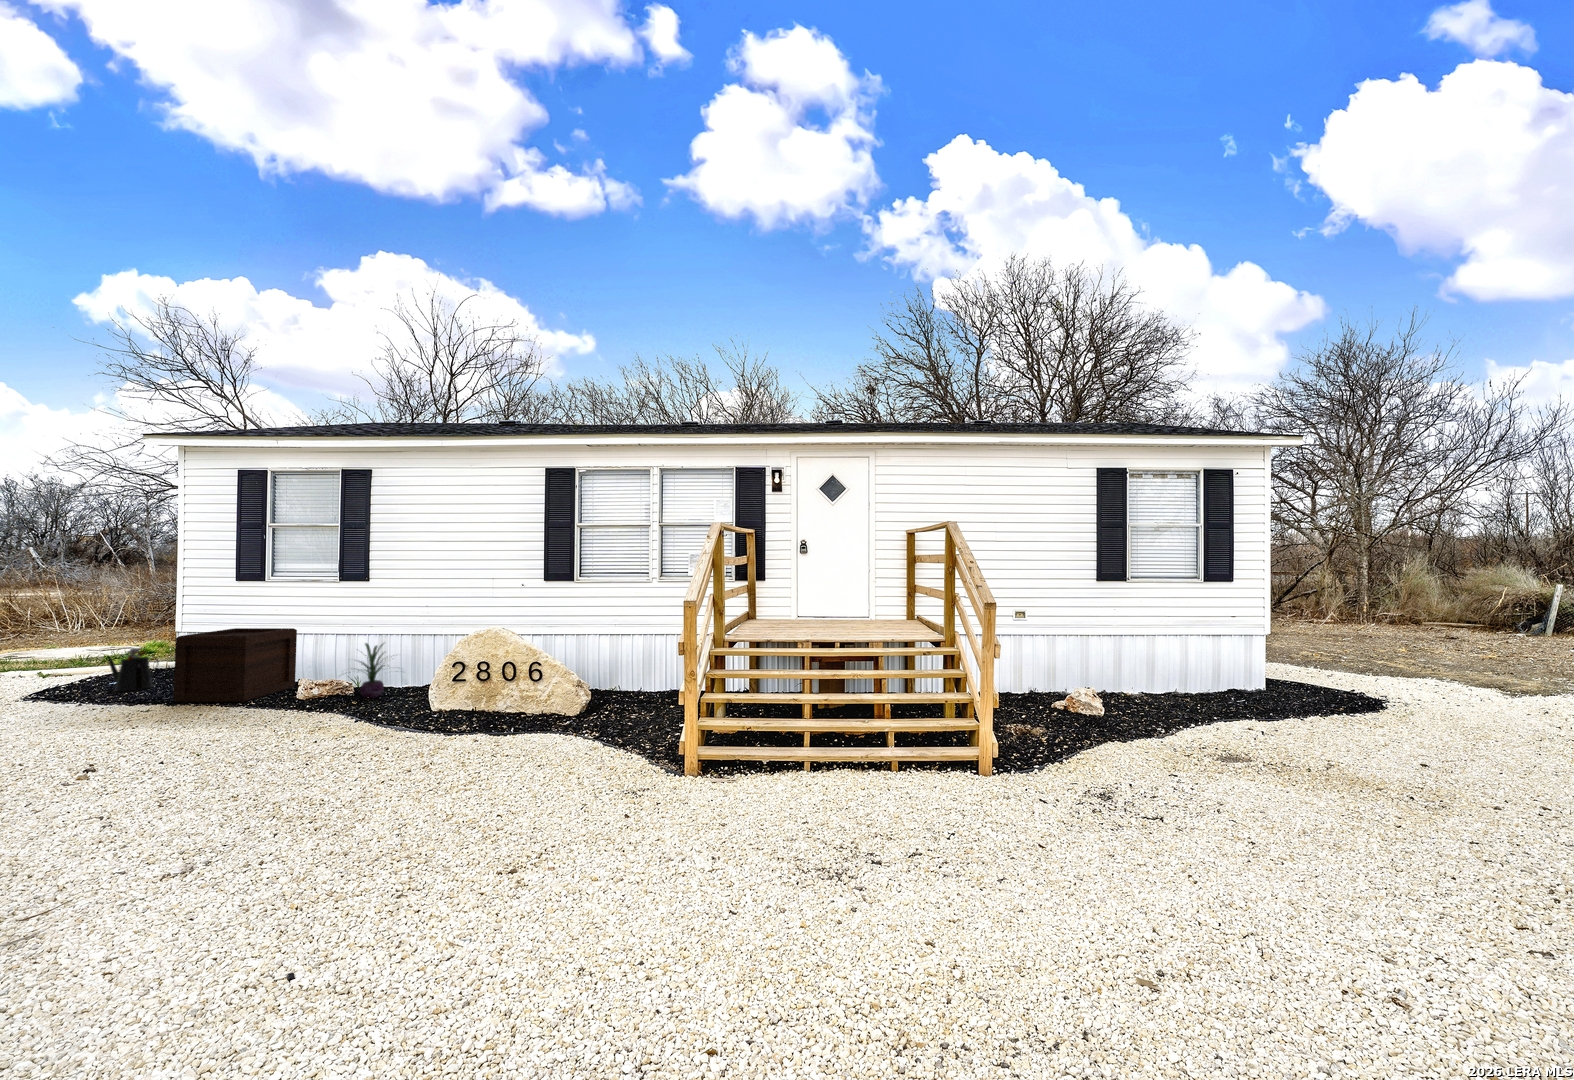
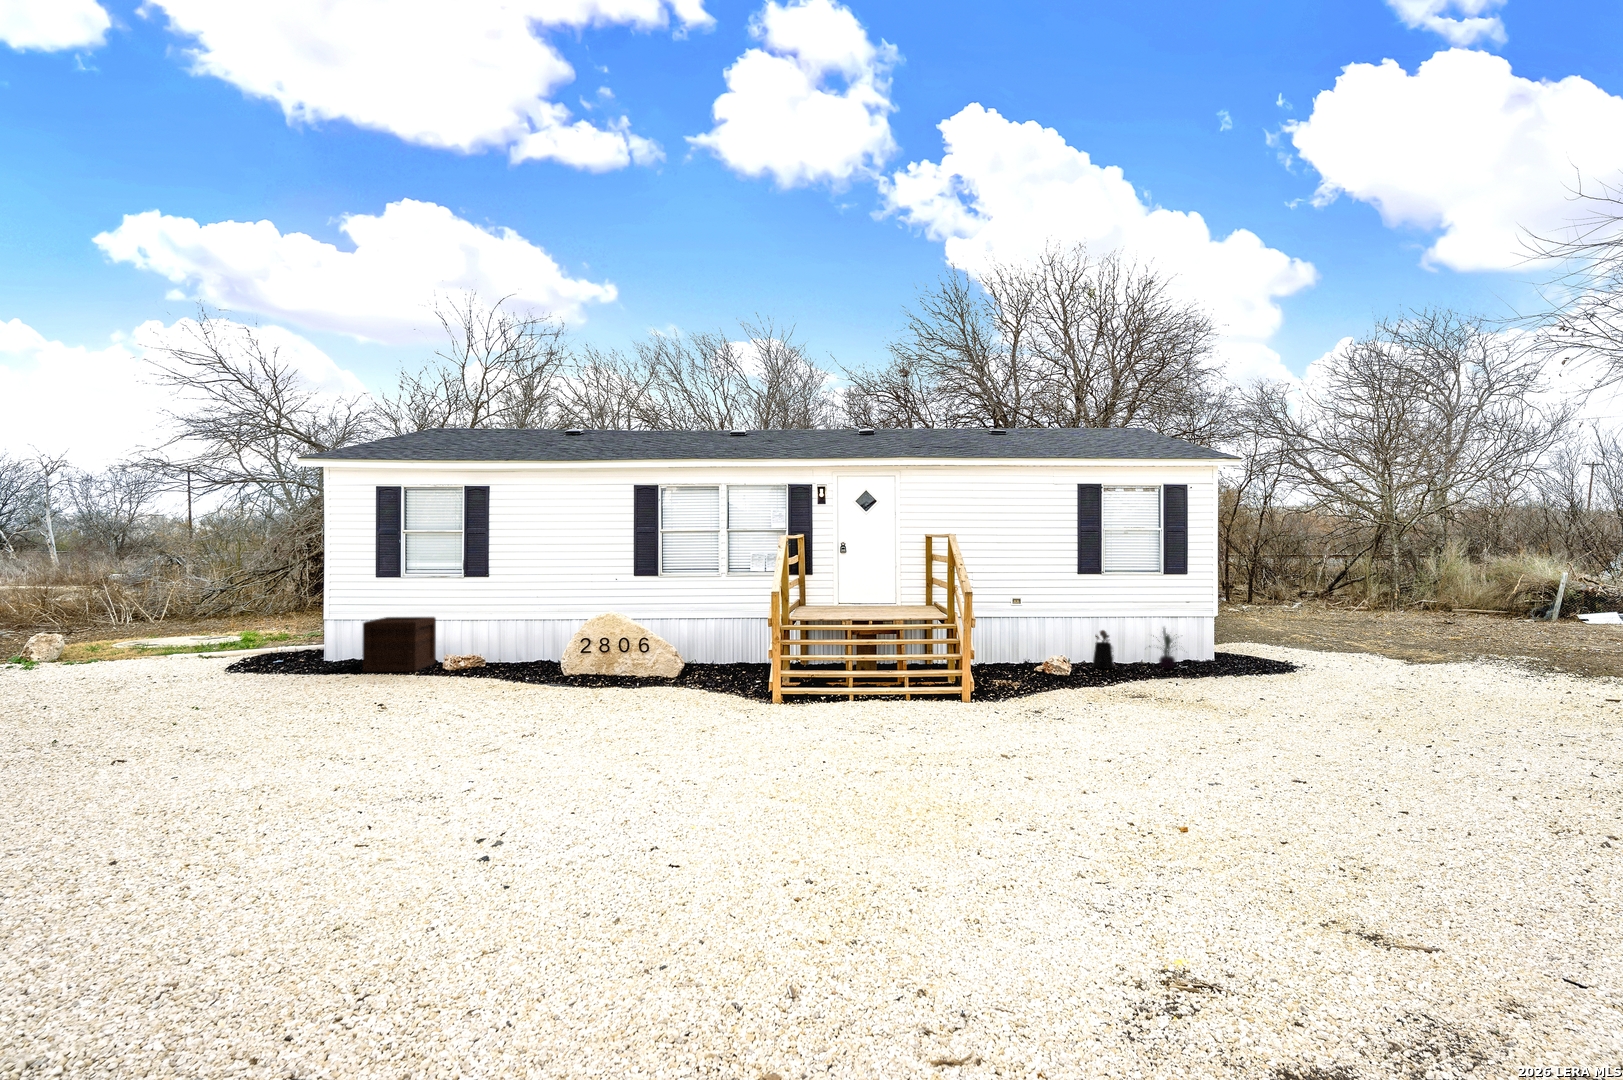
decorative plant: present [355,643,385,698] -> present [1149,628,1175,669]
watering can: present [109,647,159,691] -> present [1092,630,1114,668]

